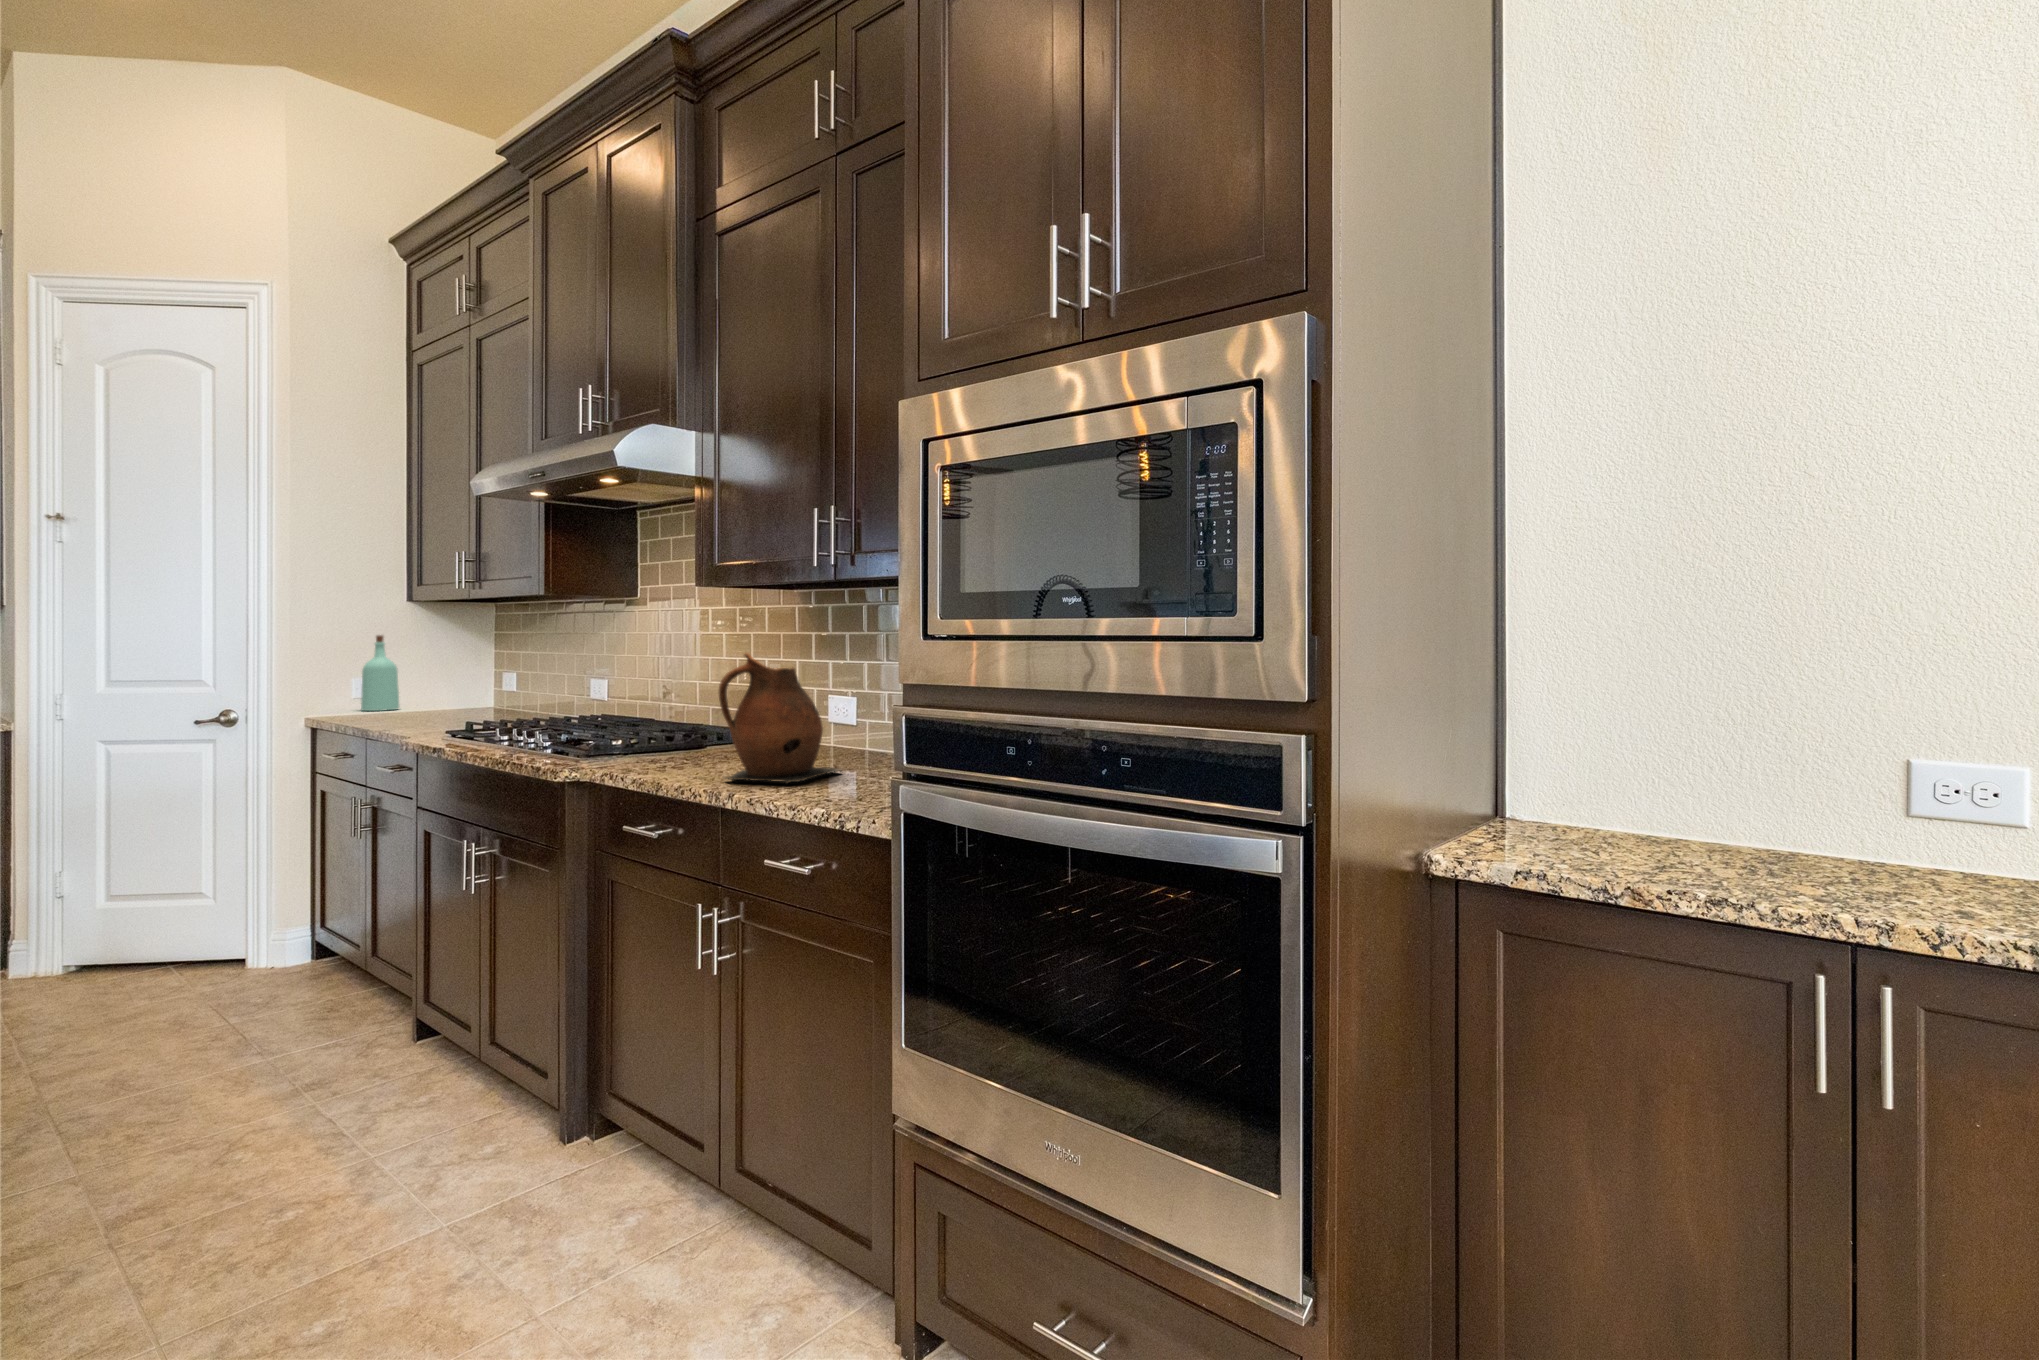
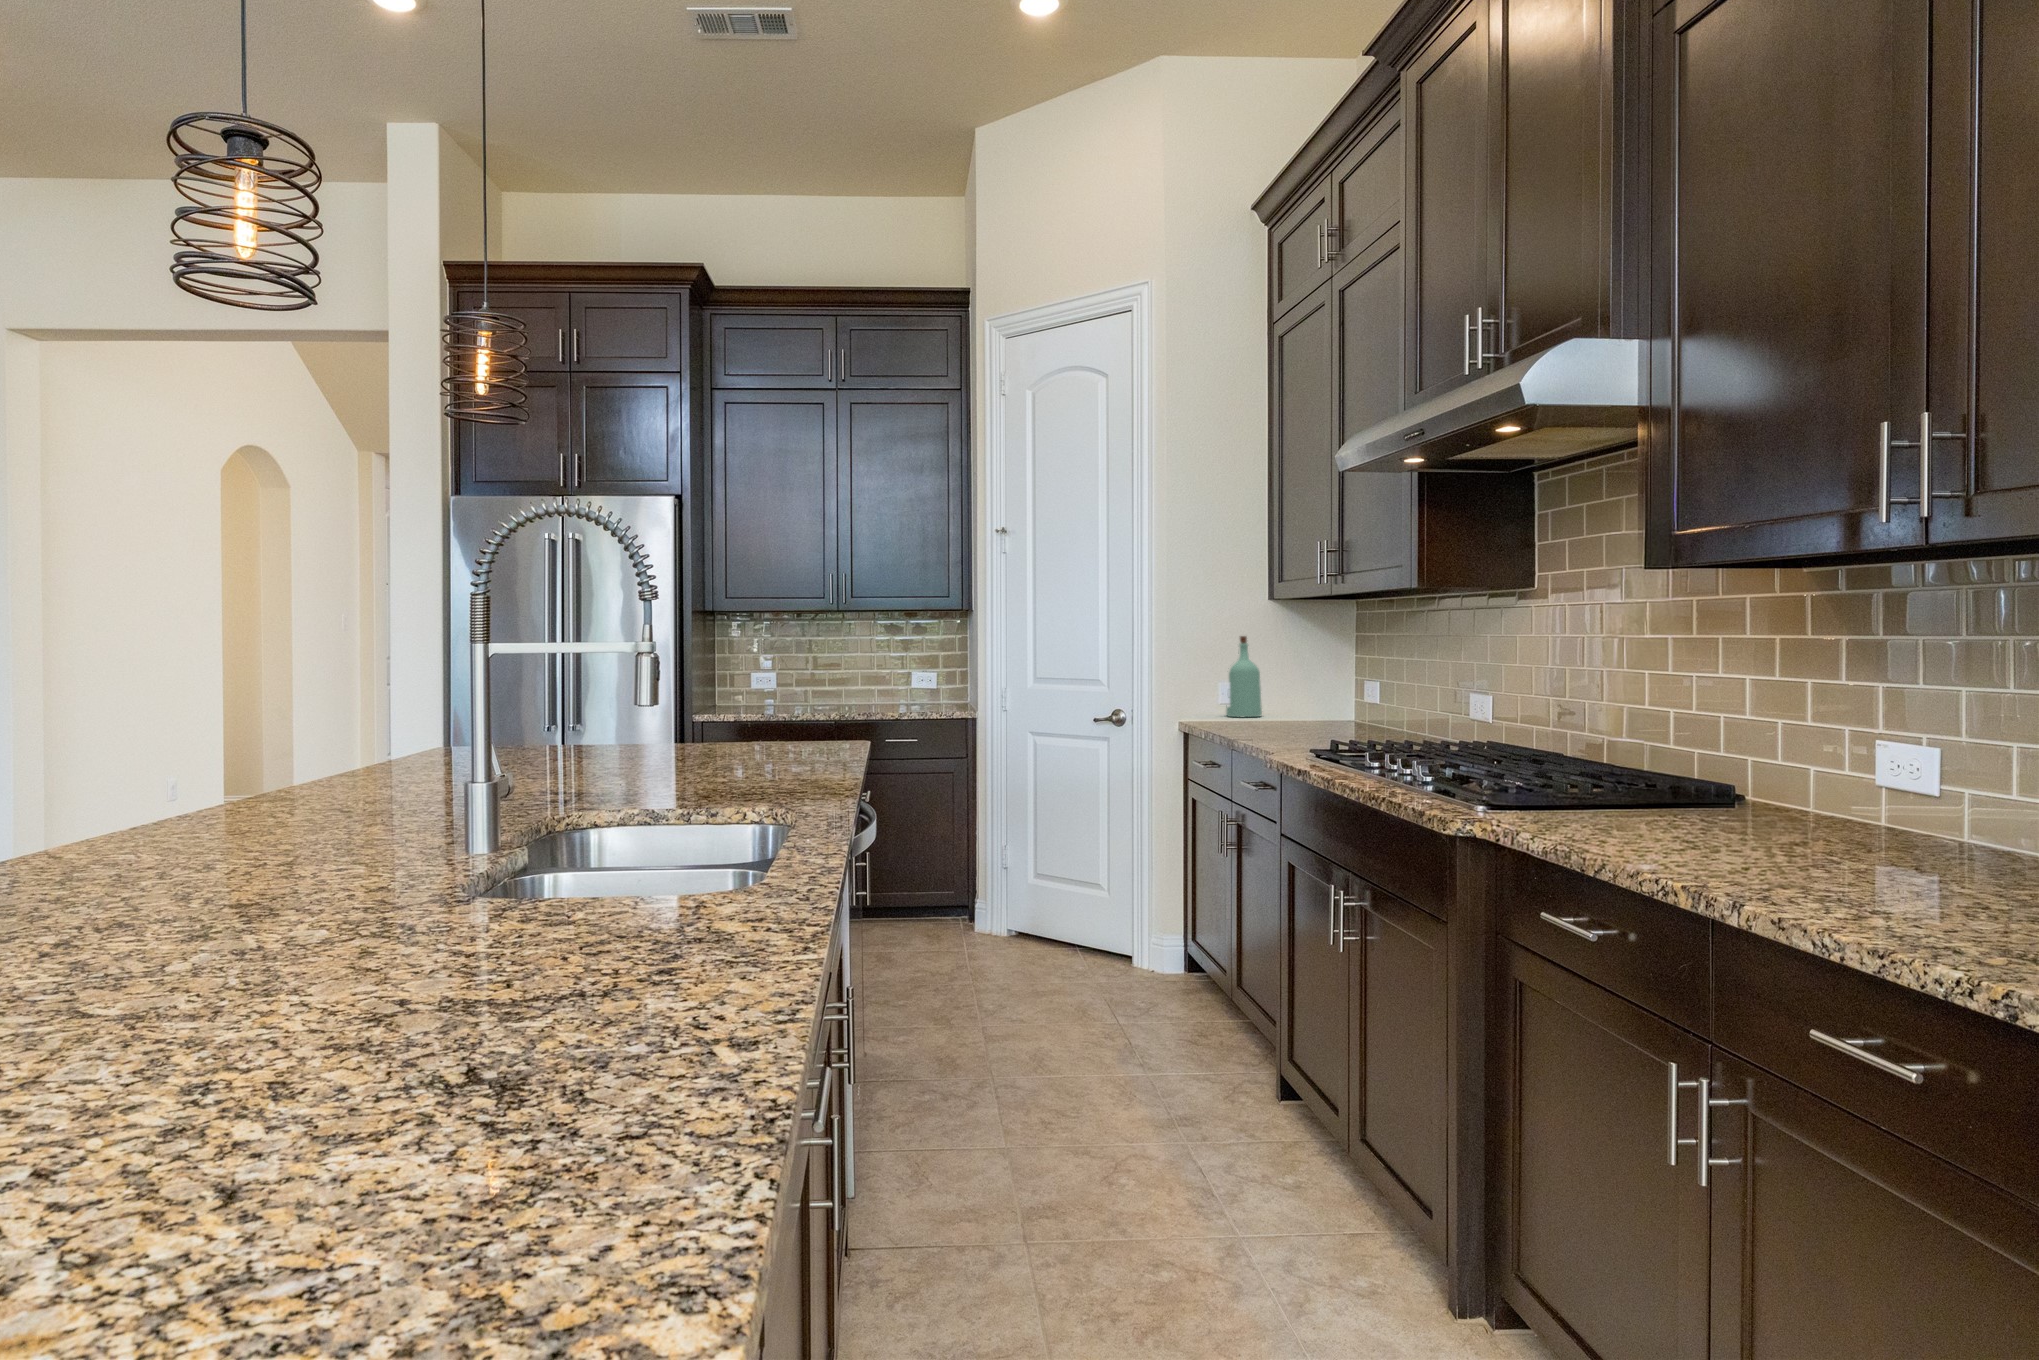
ceramic pitcher: present [719,654,841,784] -> none [1701,671,1942,897]

